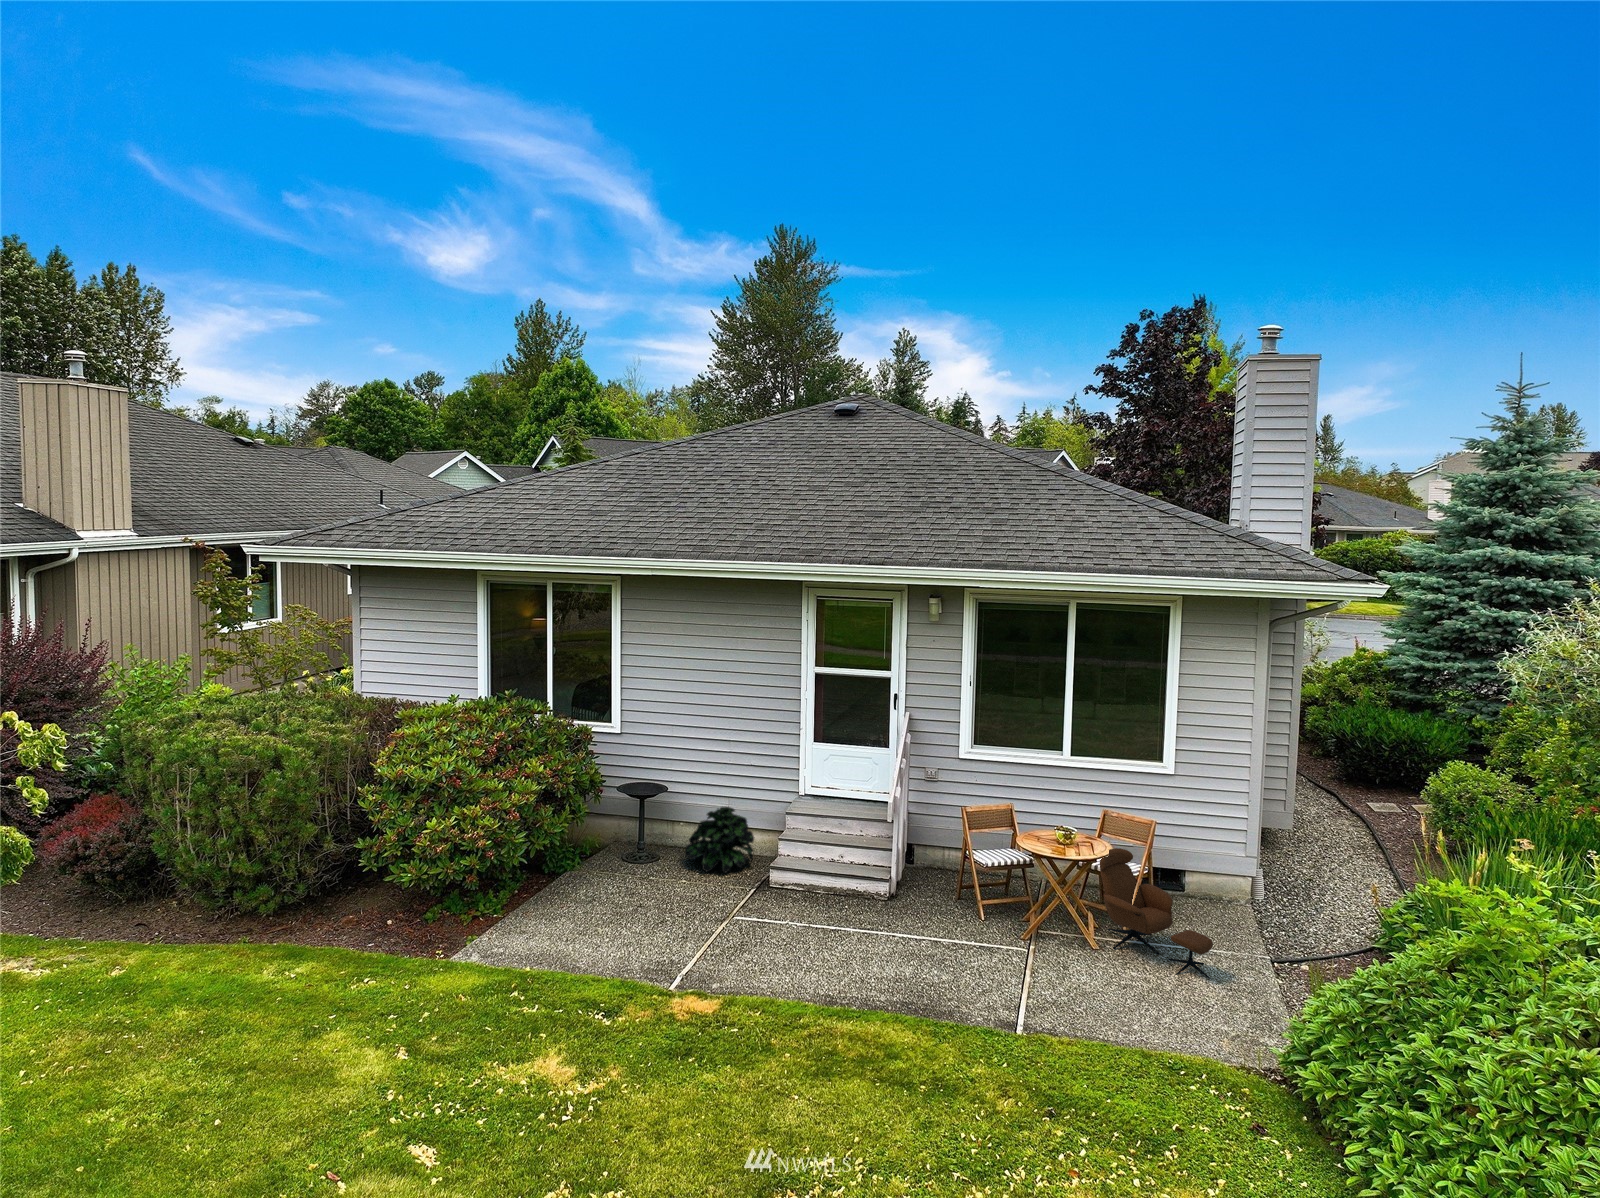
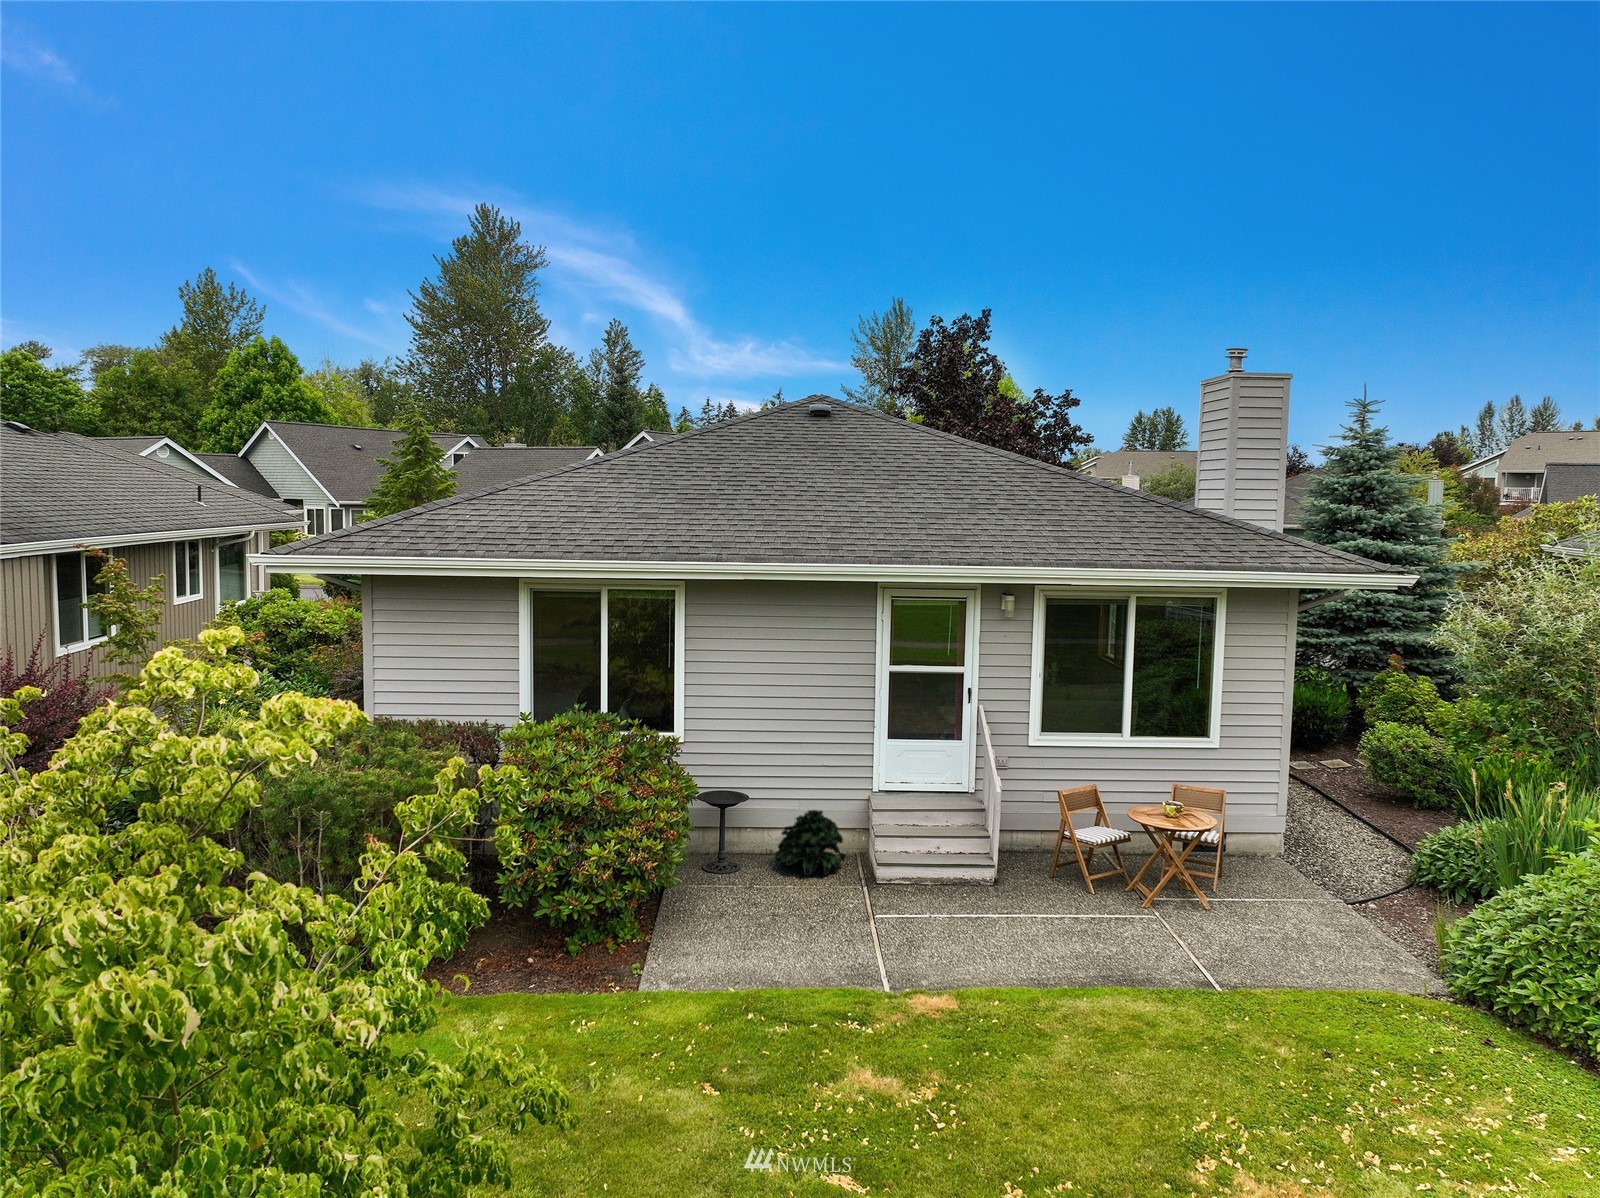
lounge chair: present [1100,848,1213,979] -> none [1191,814,1304,919]

